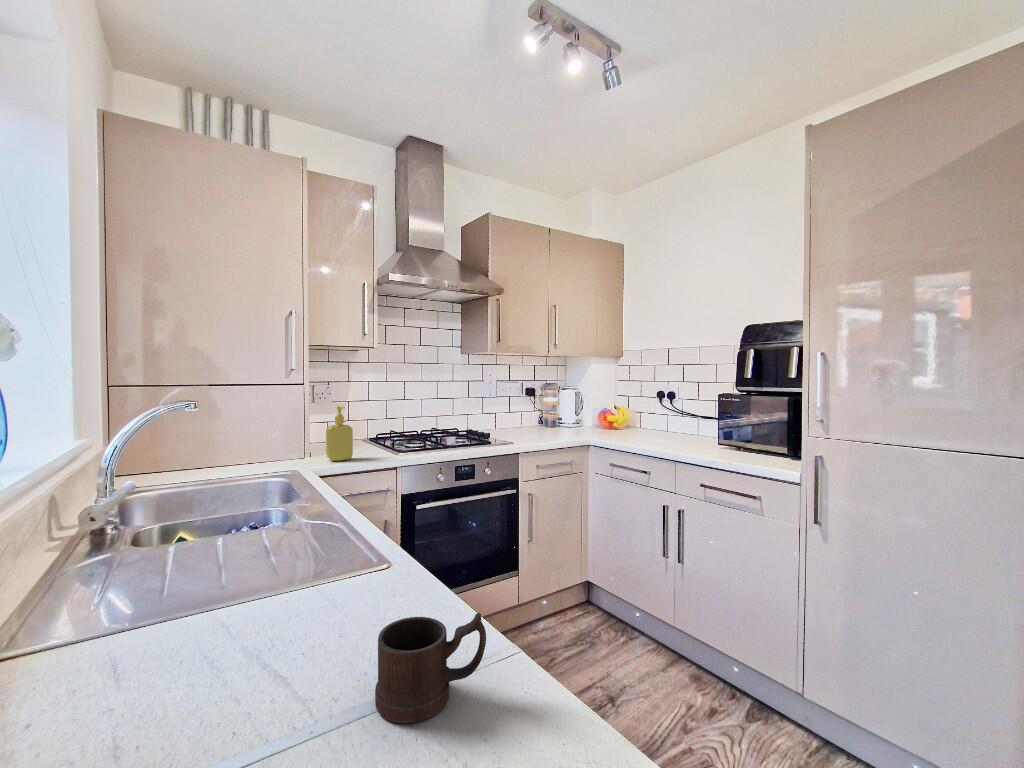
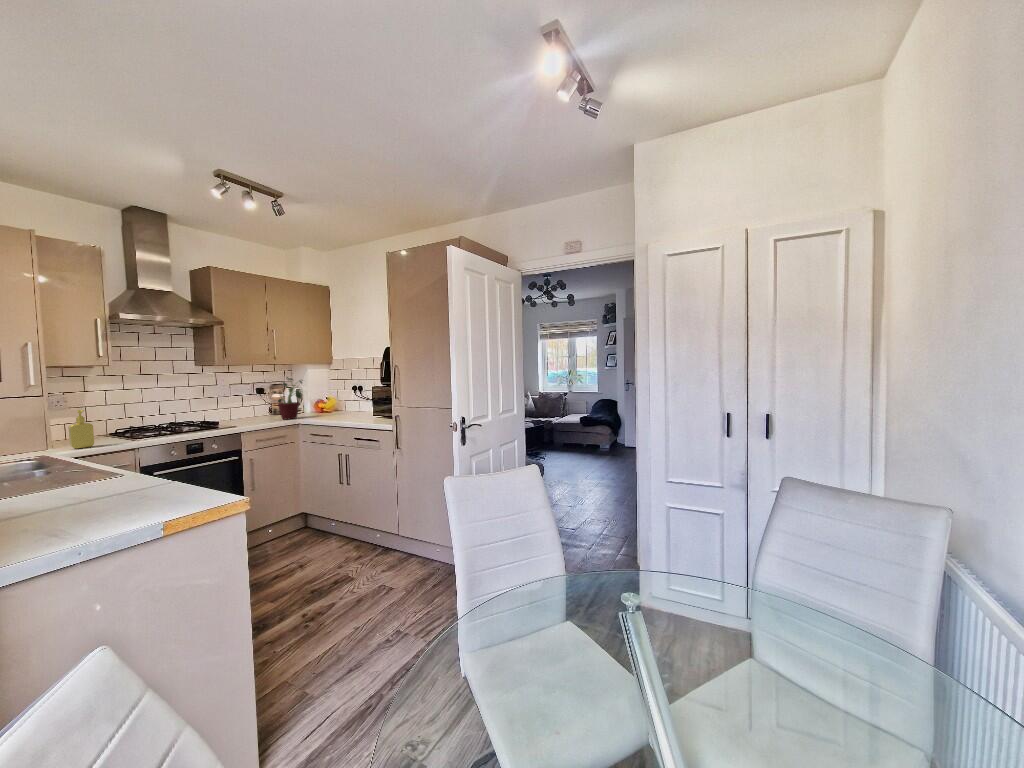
potted plant: none [555,373,599,437] -> present [274,377,303,420]
mug: present [375,613,486,723] -> none [103,464,148,496]

